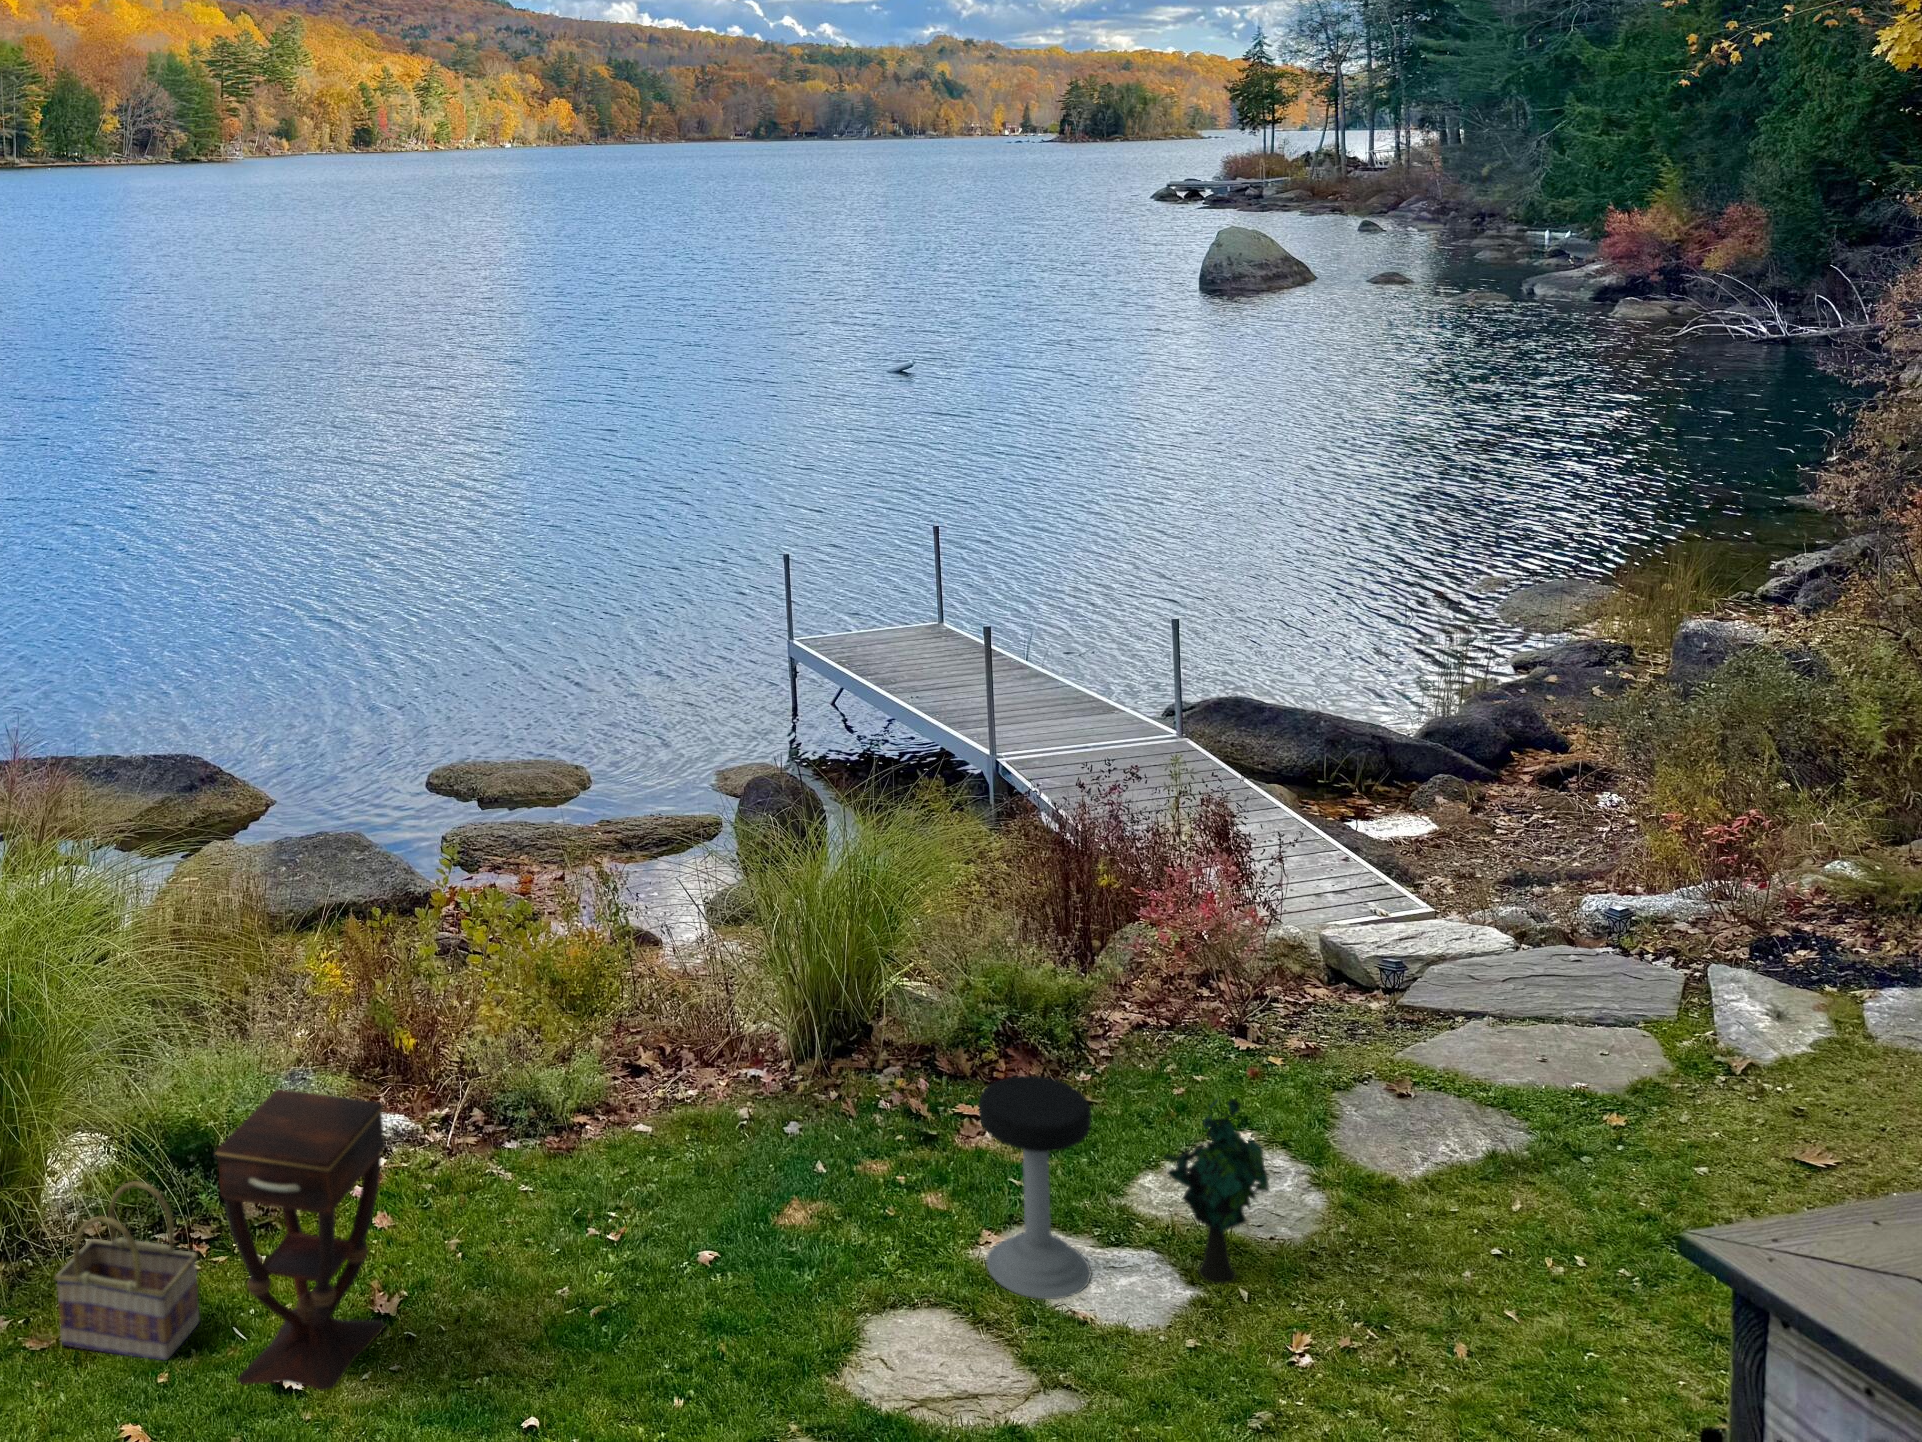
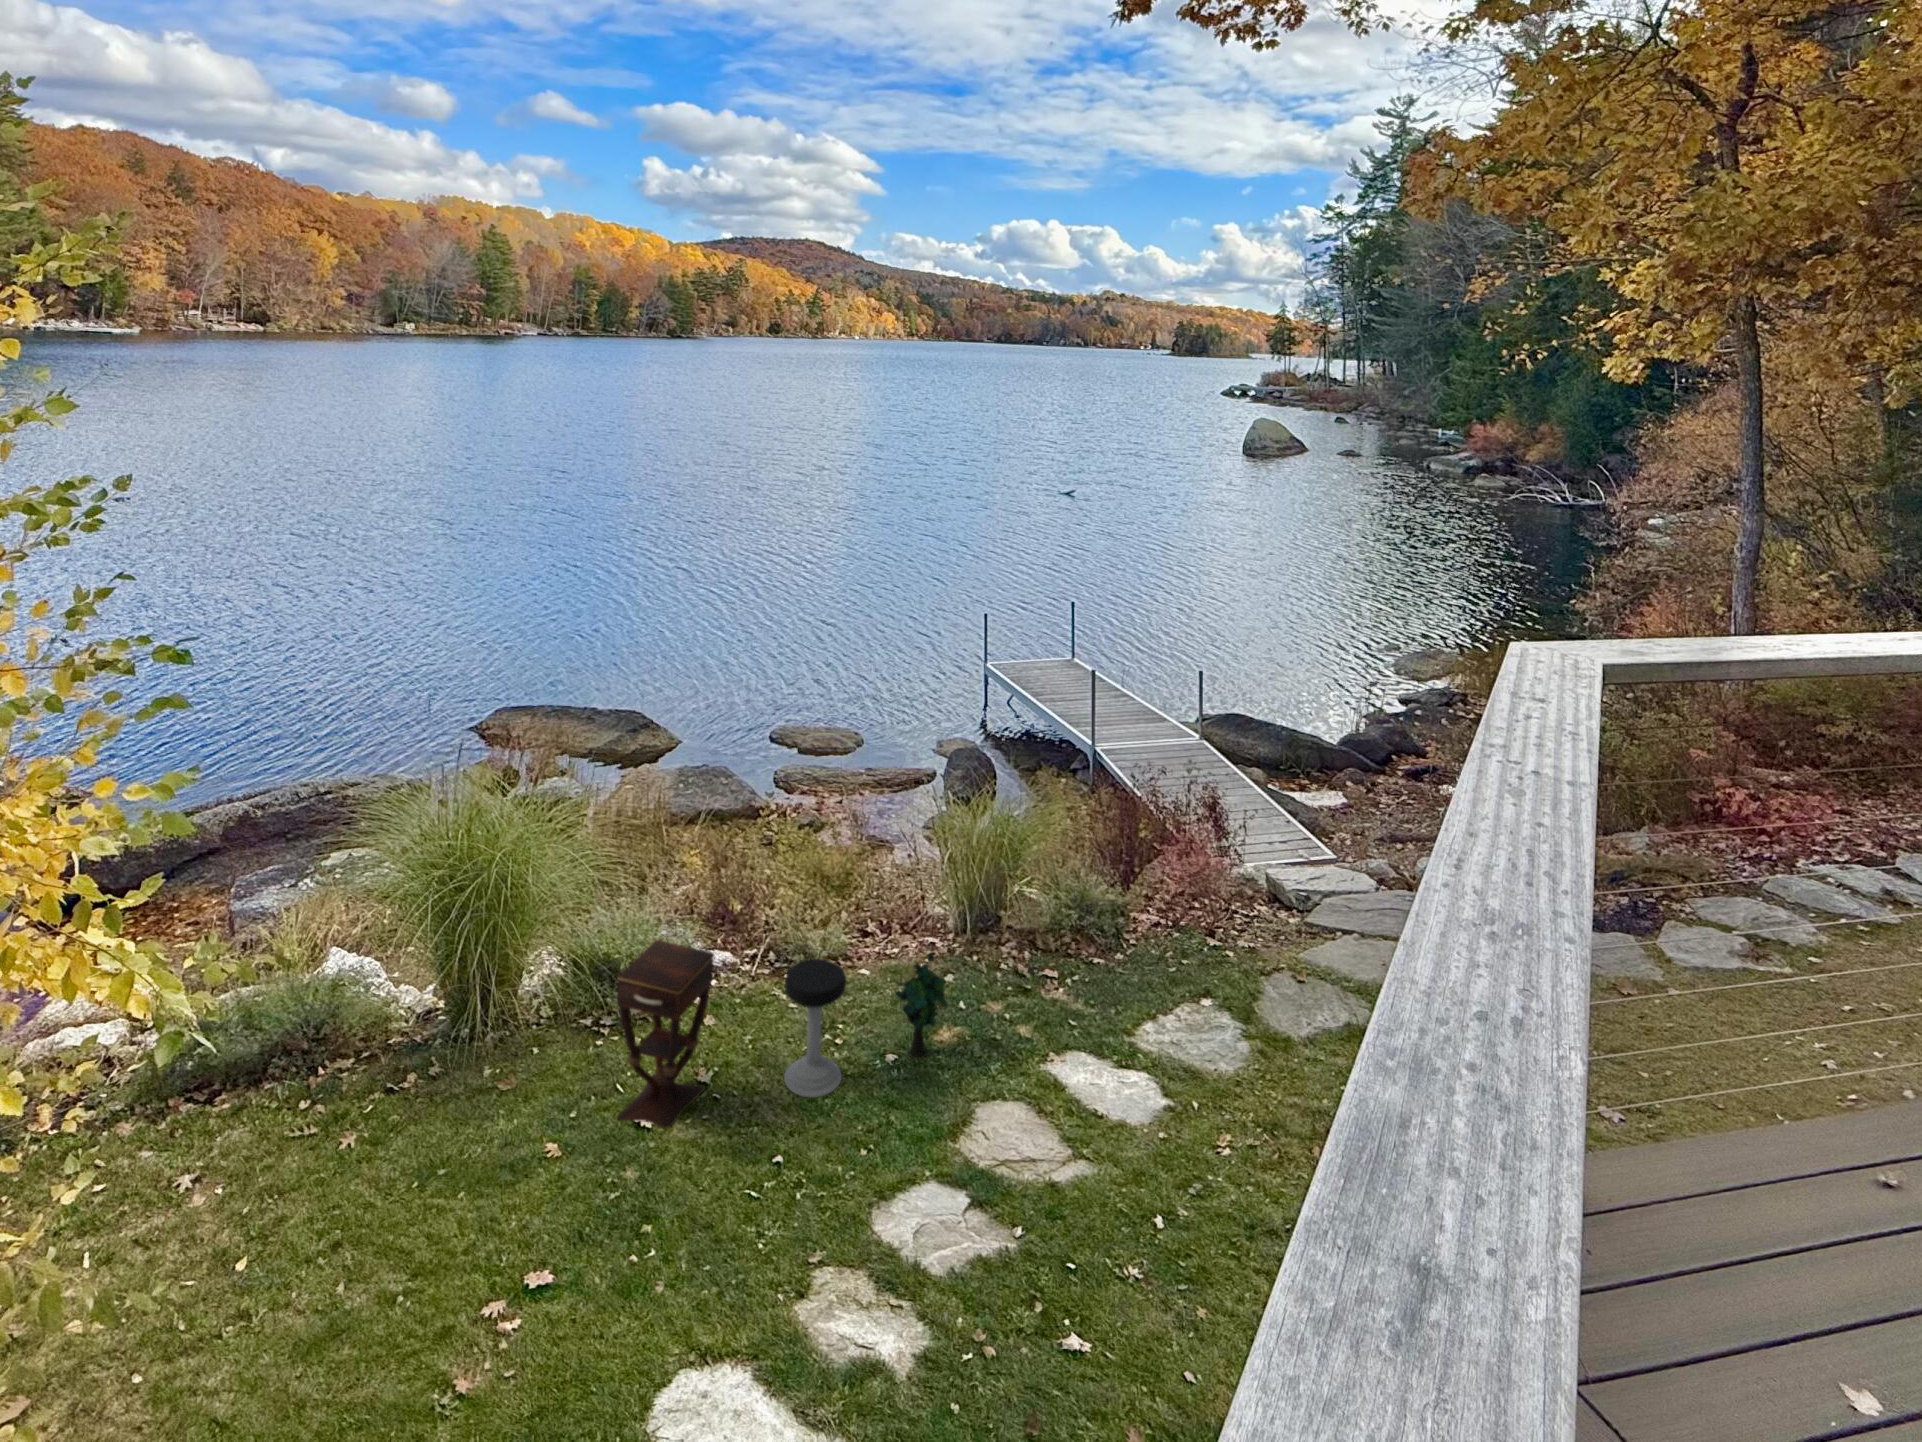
stool: present [979,1076,1091,1299] -> present [784,959,846,1098]
decorative plant: present [1164,1098,1269,1284] -> present [895,953,947,1059]
basket: present [55,1181,199,1360] -> none [520,989,603,1103]

